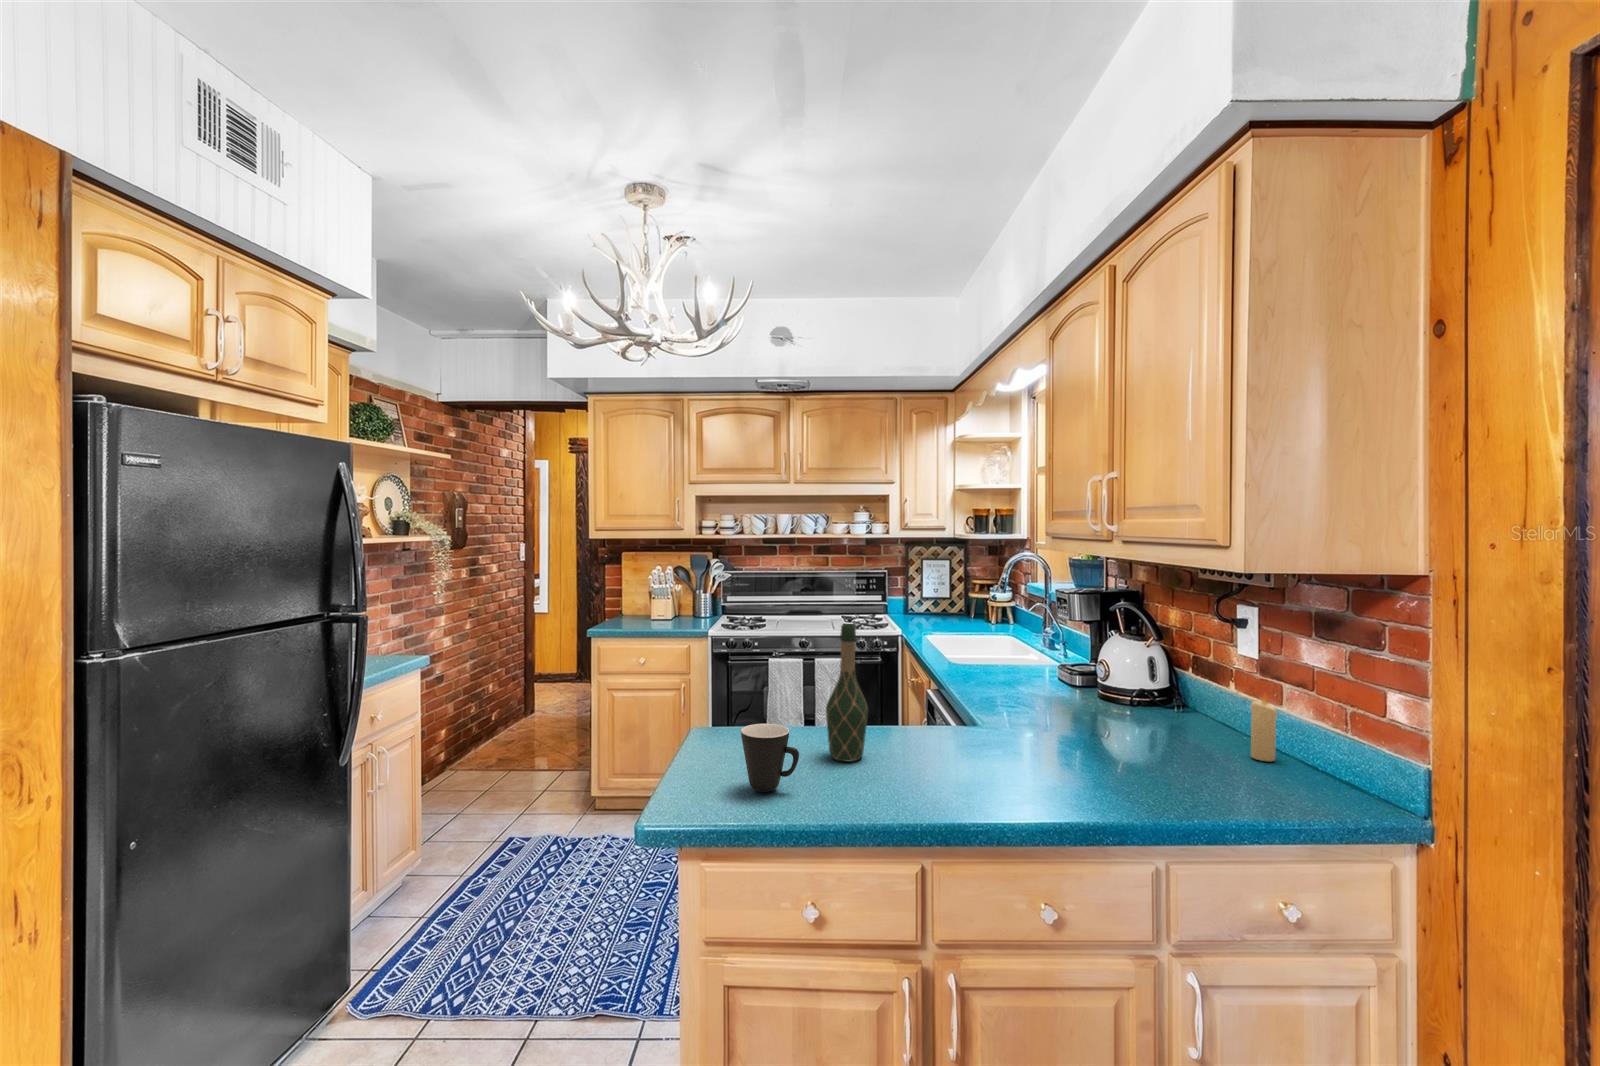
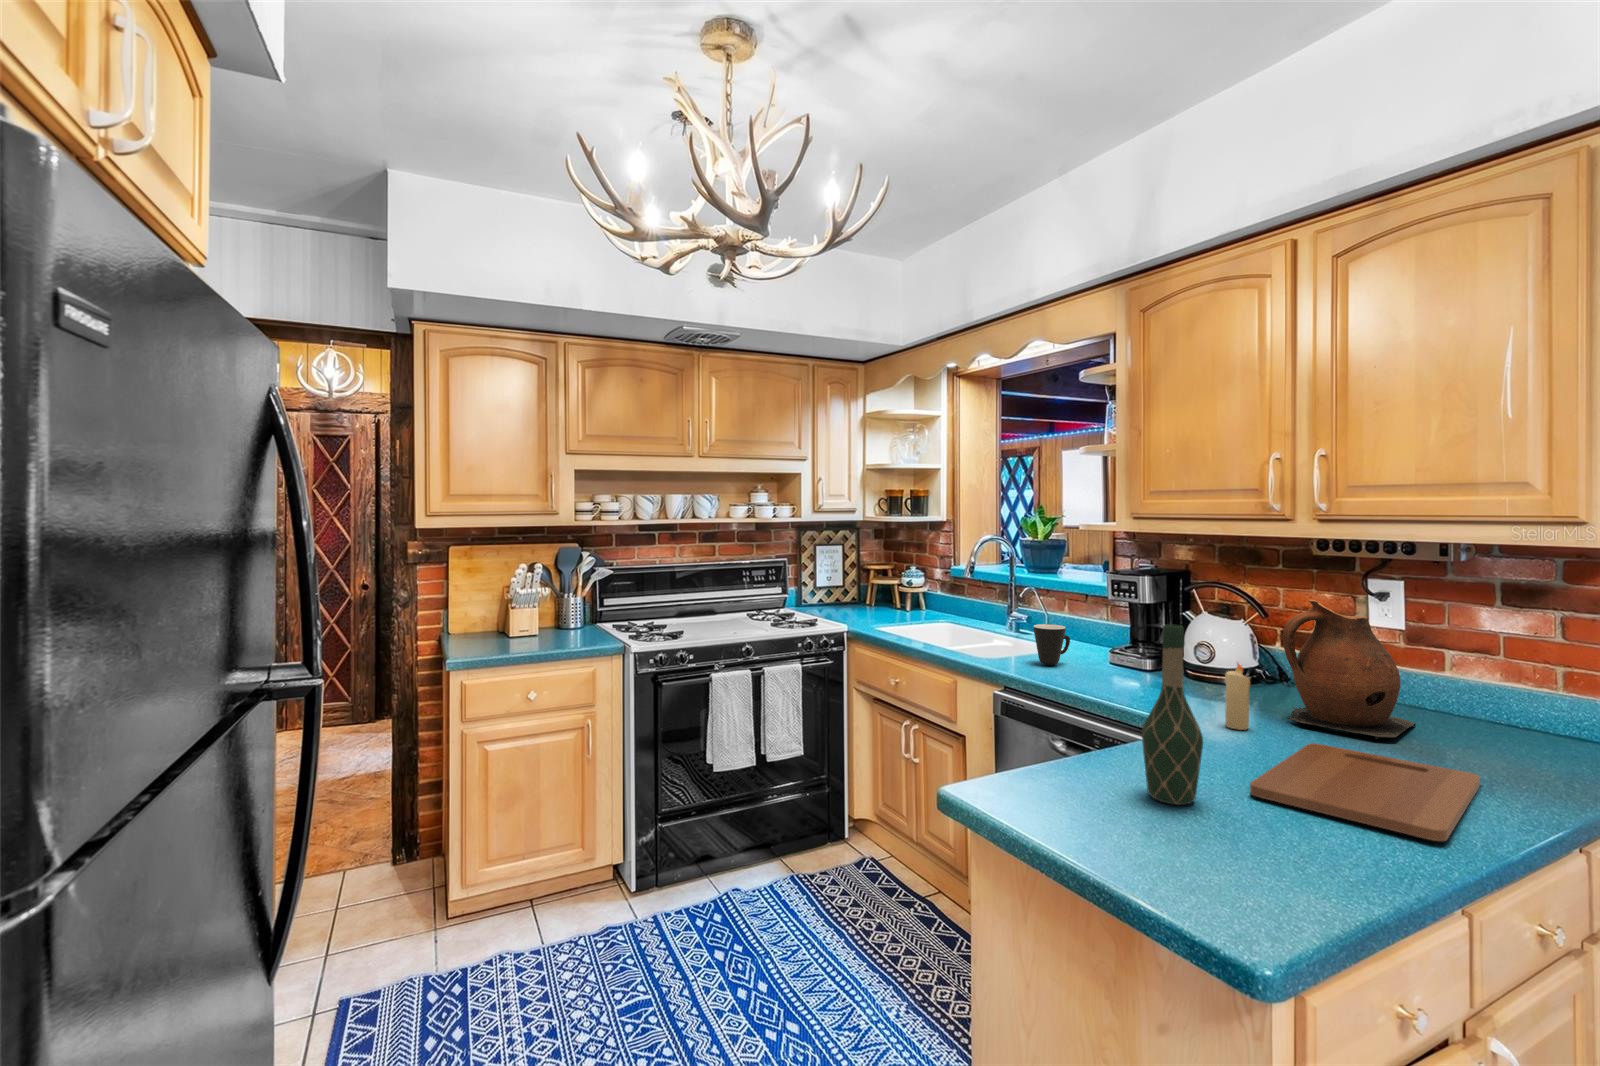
ceramic pitcher: none [1091,621,1214,753] -> present [1283,600,1416,739]
candle: present [1251,693,1277,761] -> present [1225,663,1250,730]
mug: present [741,724,799,792] -> present [1033,624,1070,665]
cutting board: none [906,746,1131,808] -> present [1250,743,1480,841]

